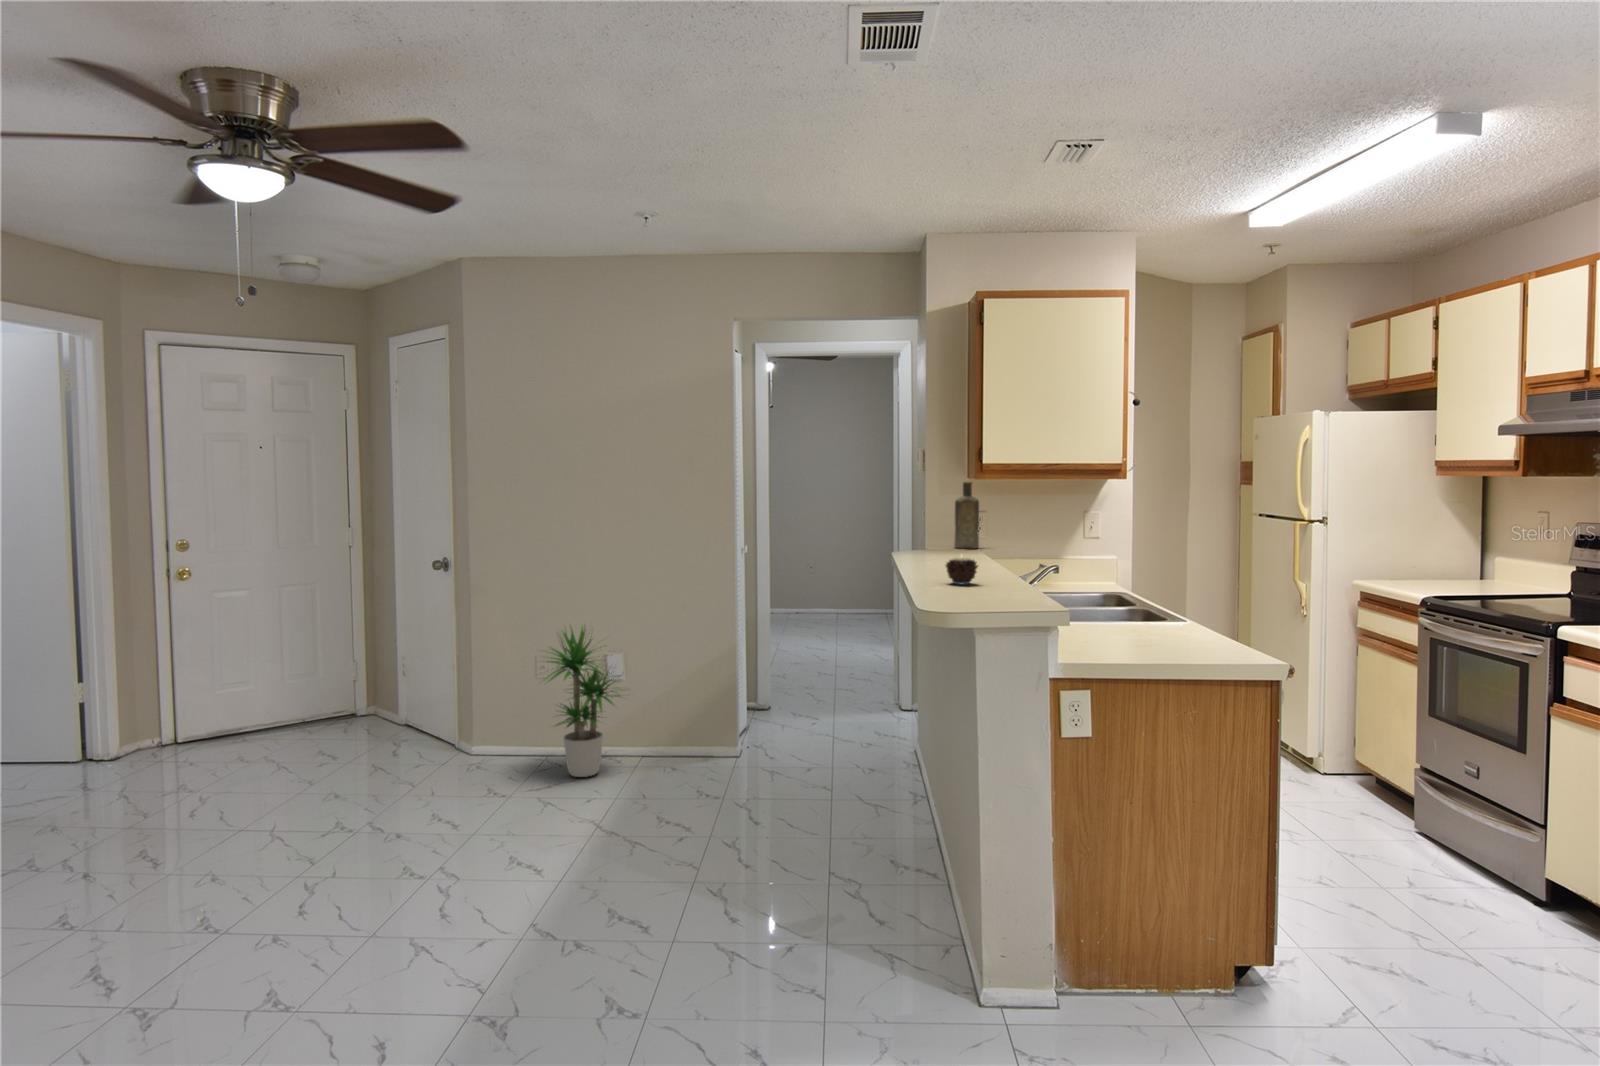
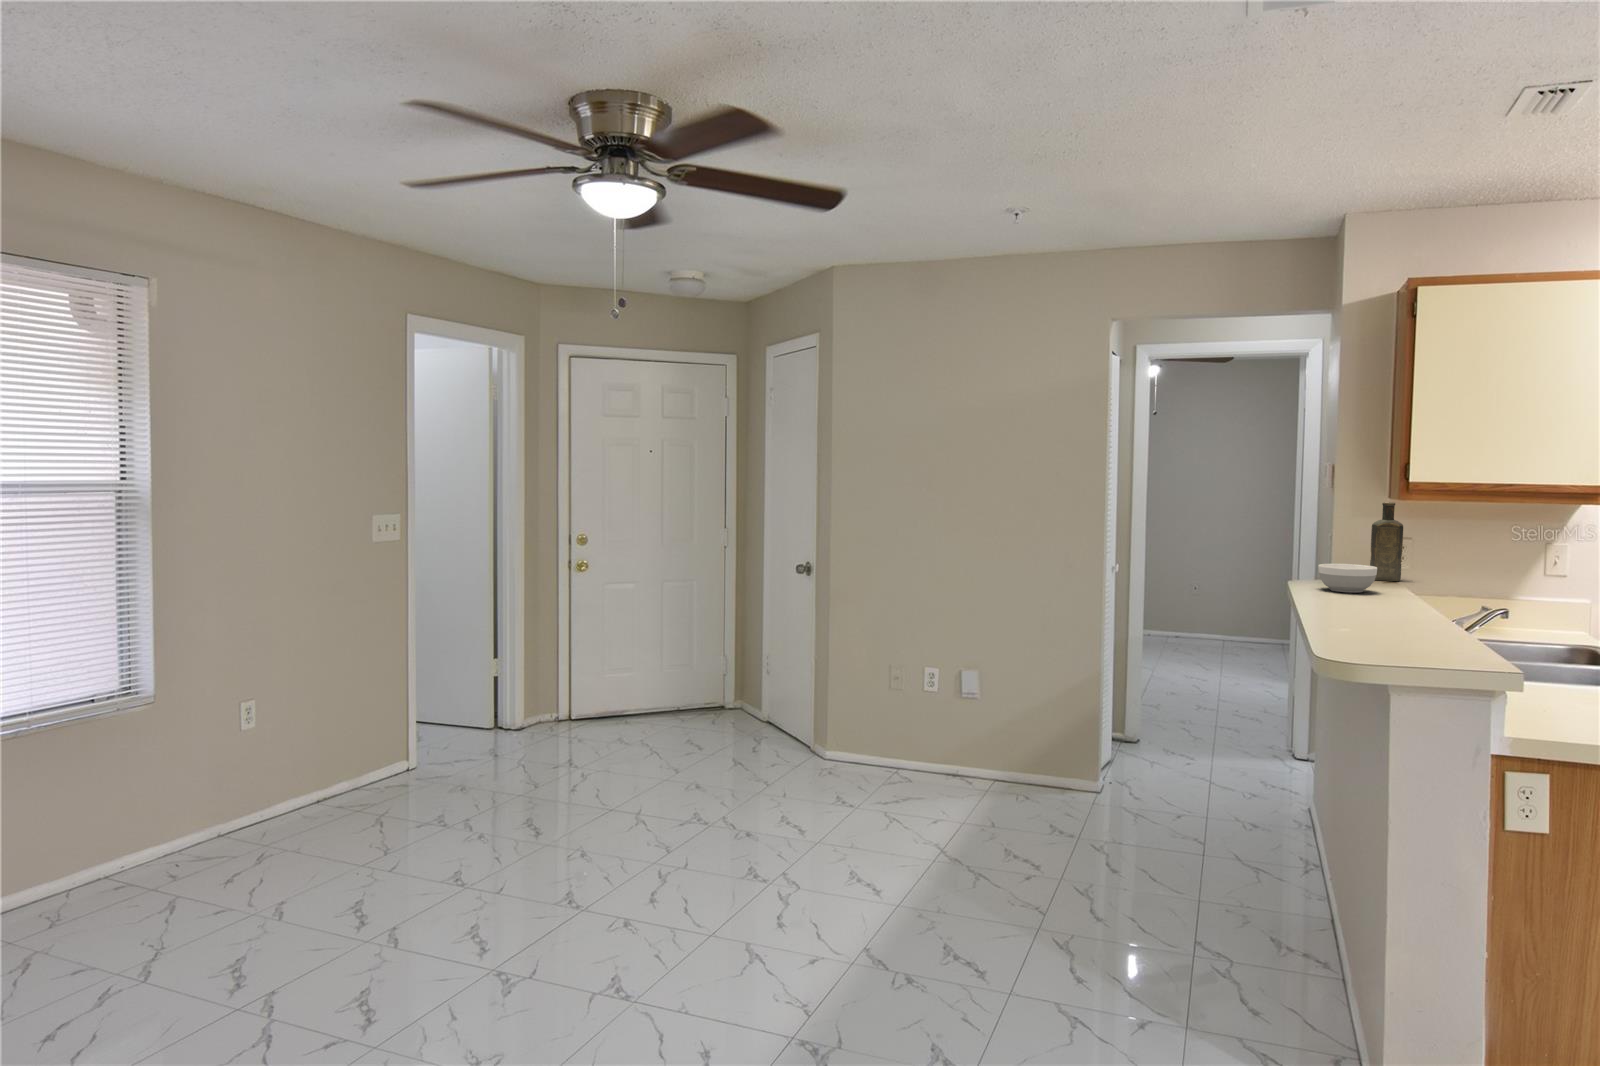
bowl: none [917,534,963,558] -> present [1318,564,1377,593]
candle: present [946,558,978,584] -> none [1343,596,1384,630]
potted plant: present [544,627,625,777] -> none [889,634,991,794]

